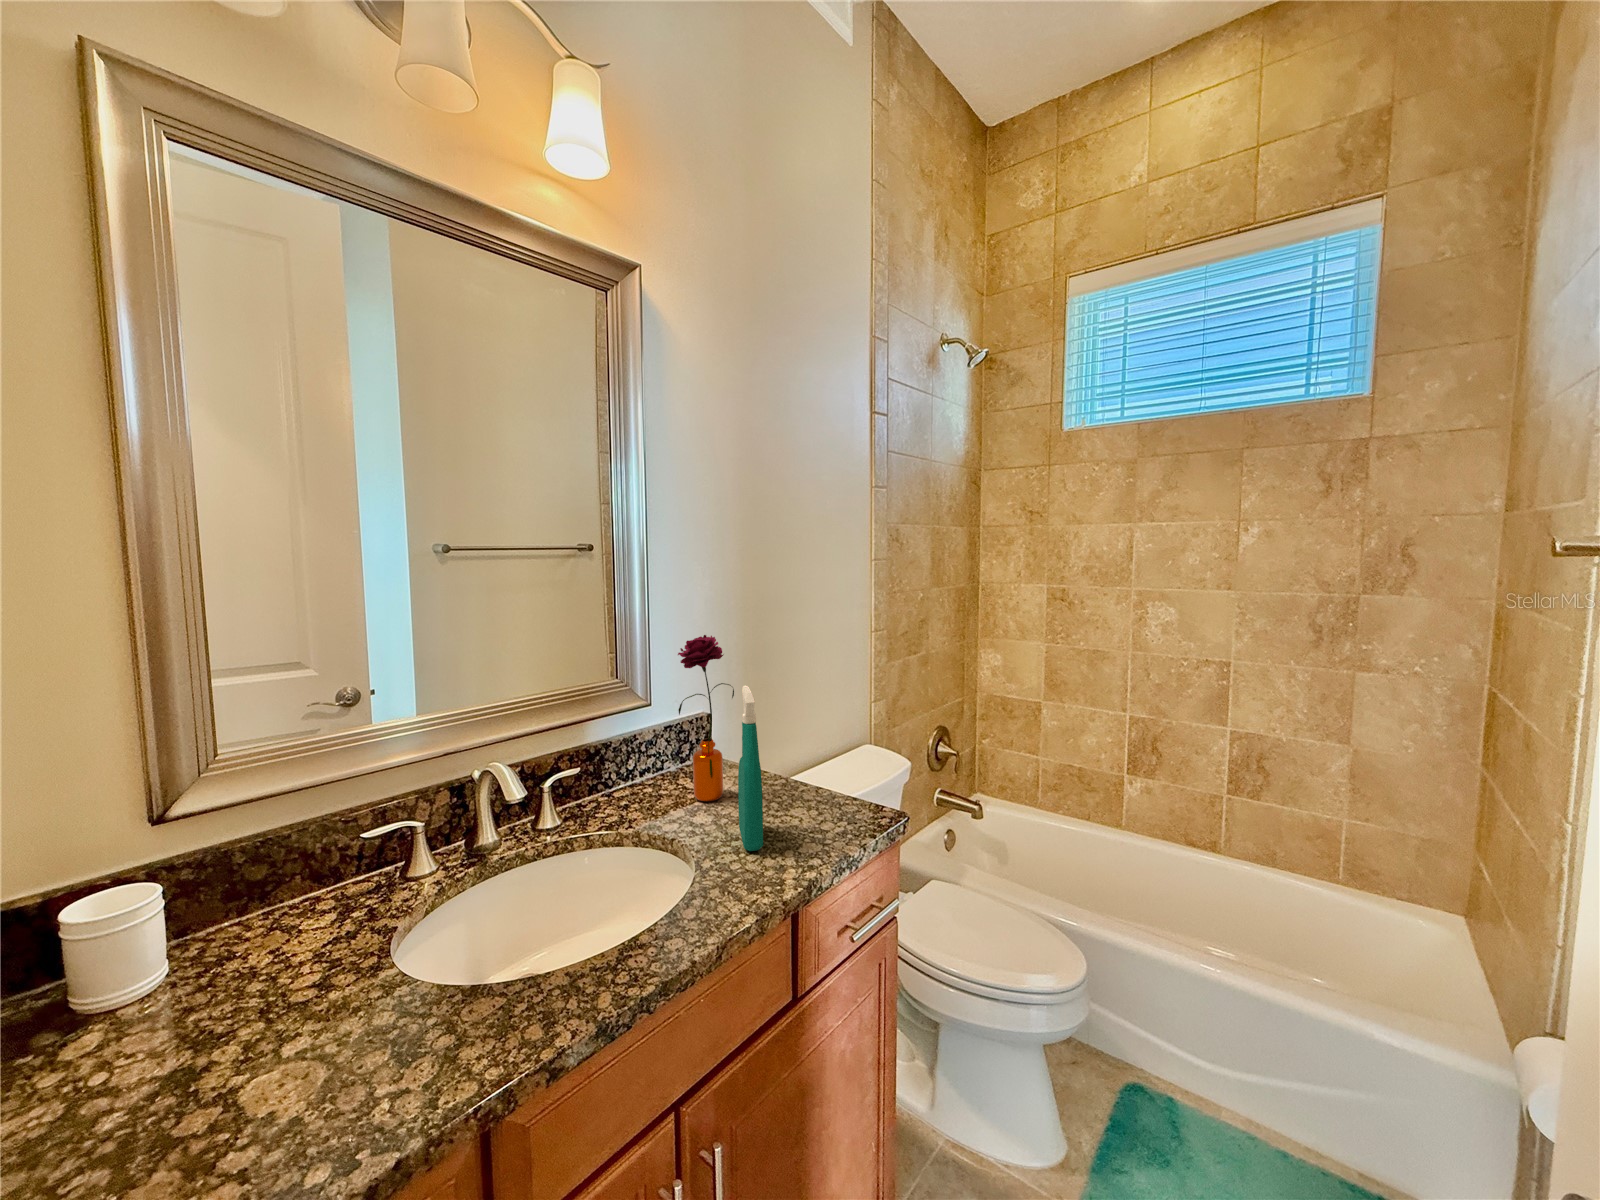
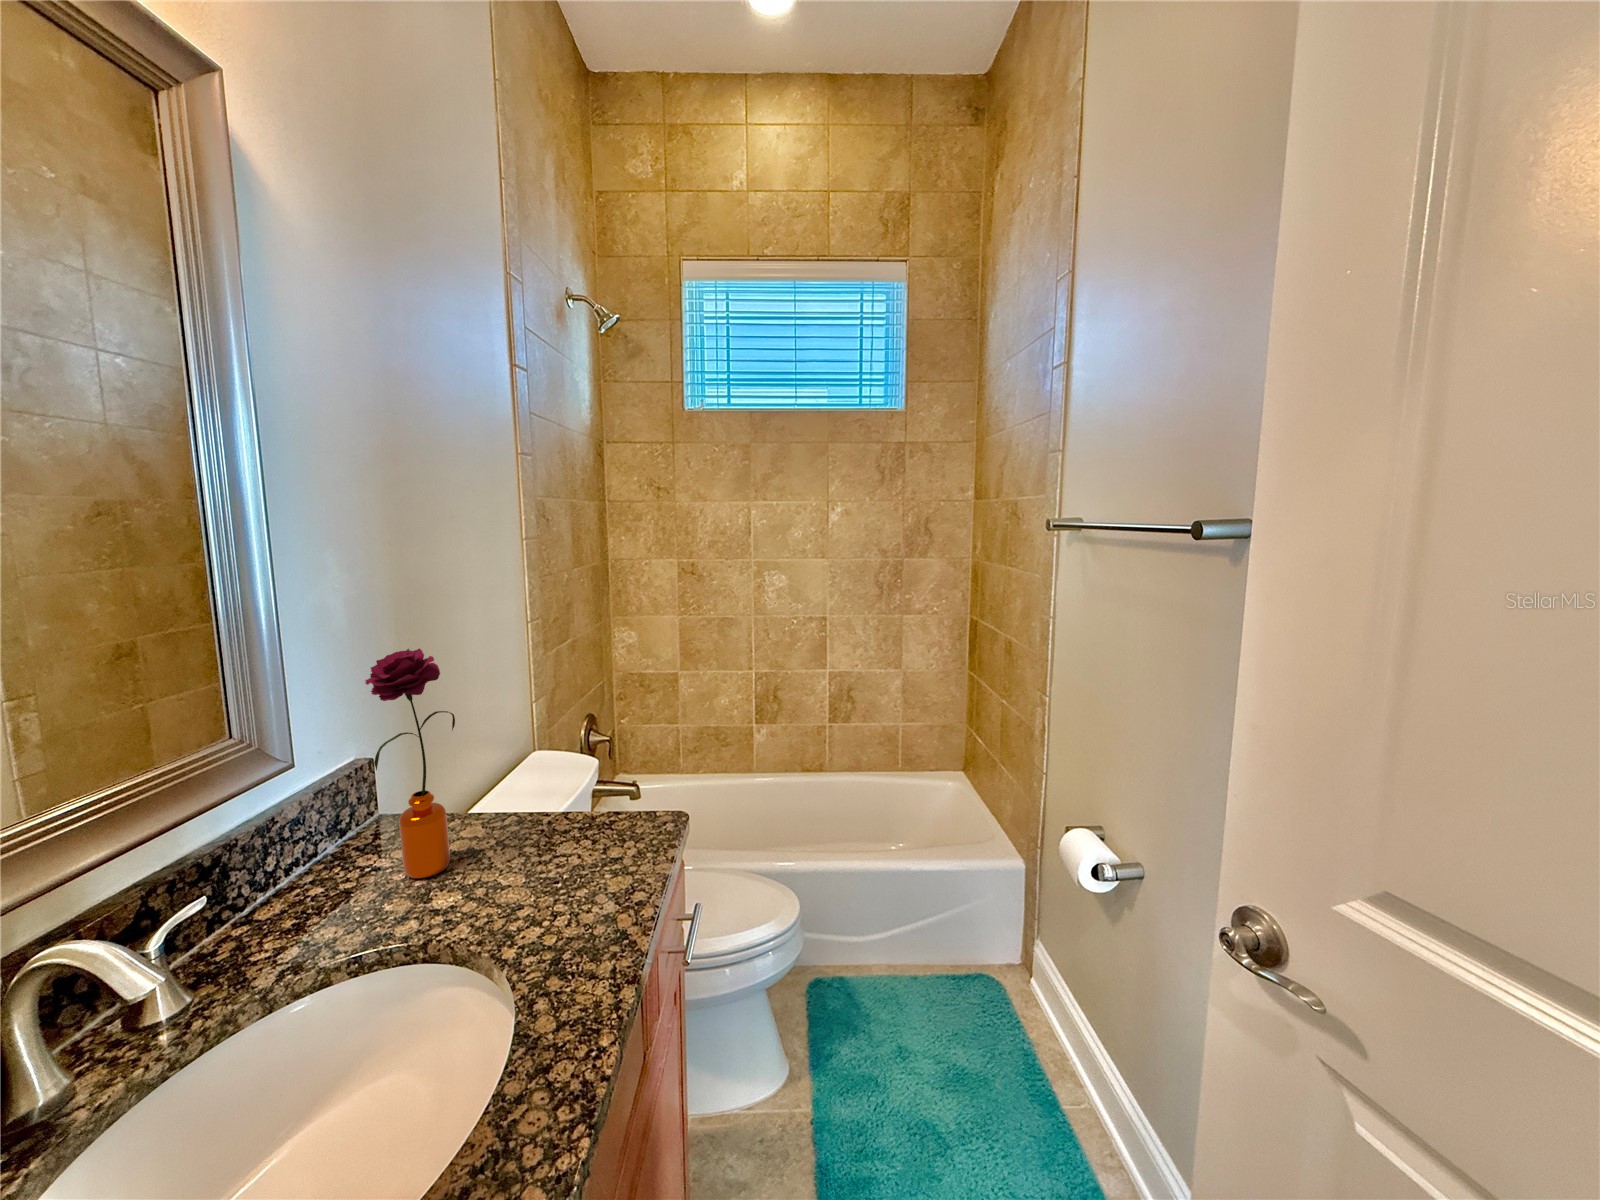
spray bottle: present [738,685,763,851] -> none [508,710,571,917]

